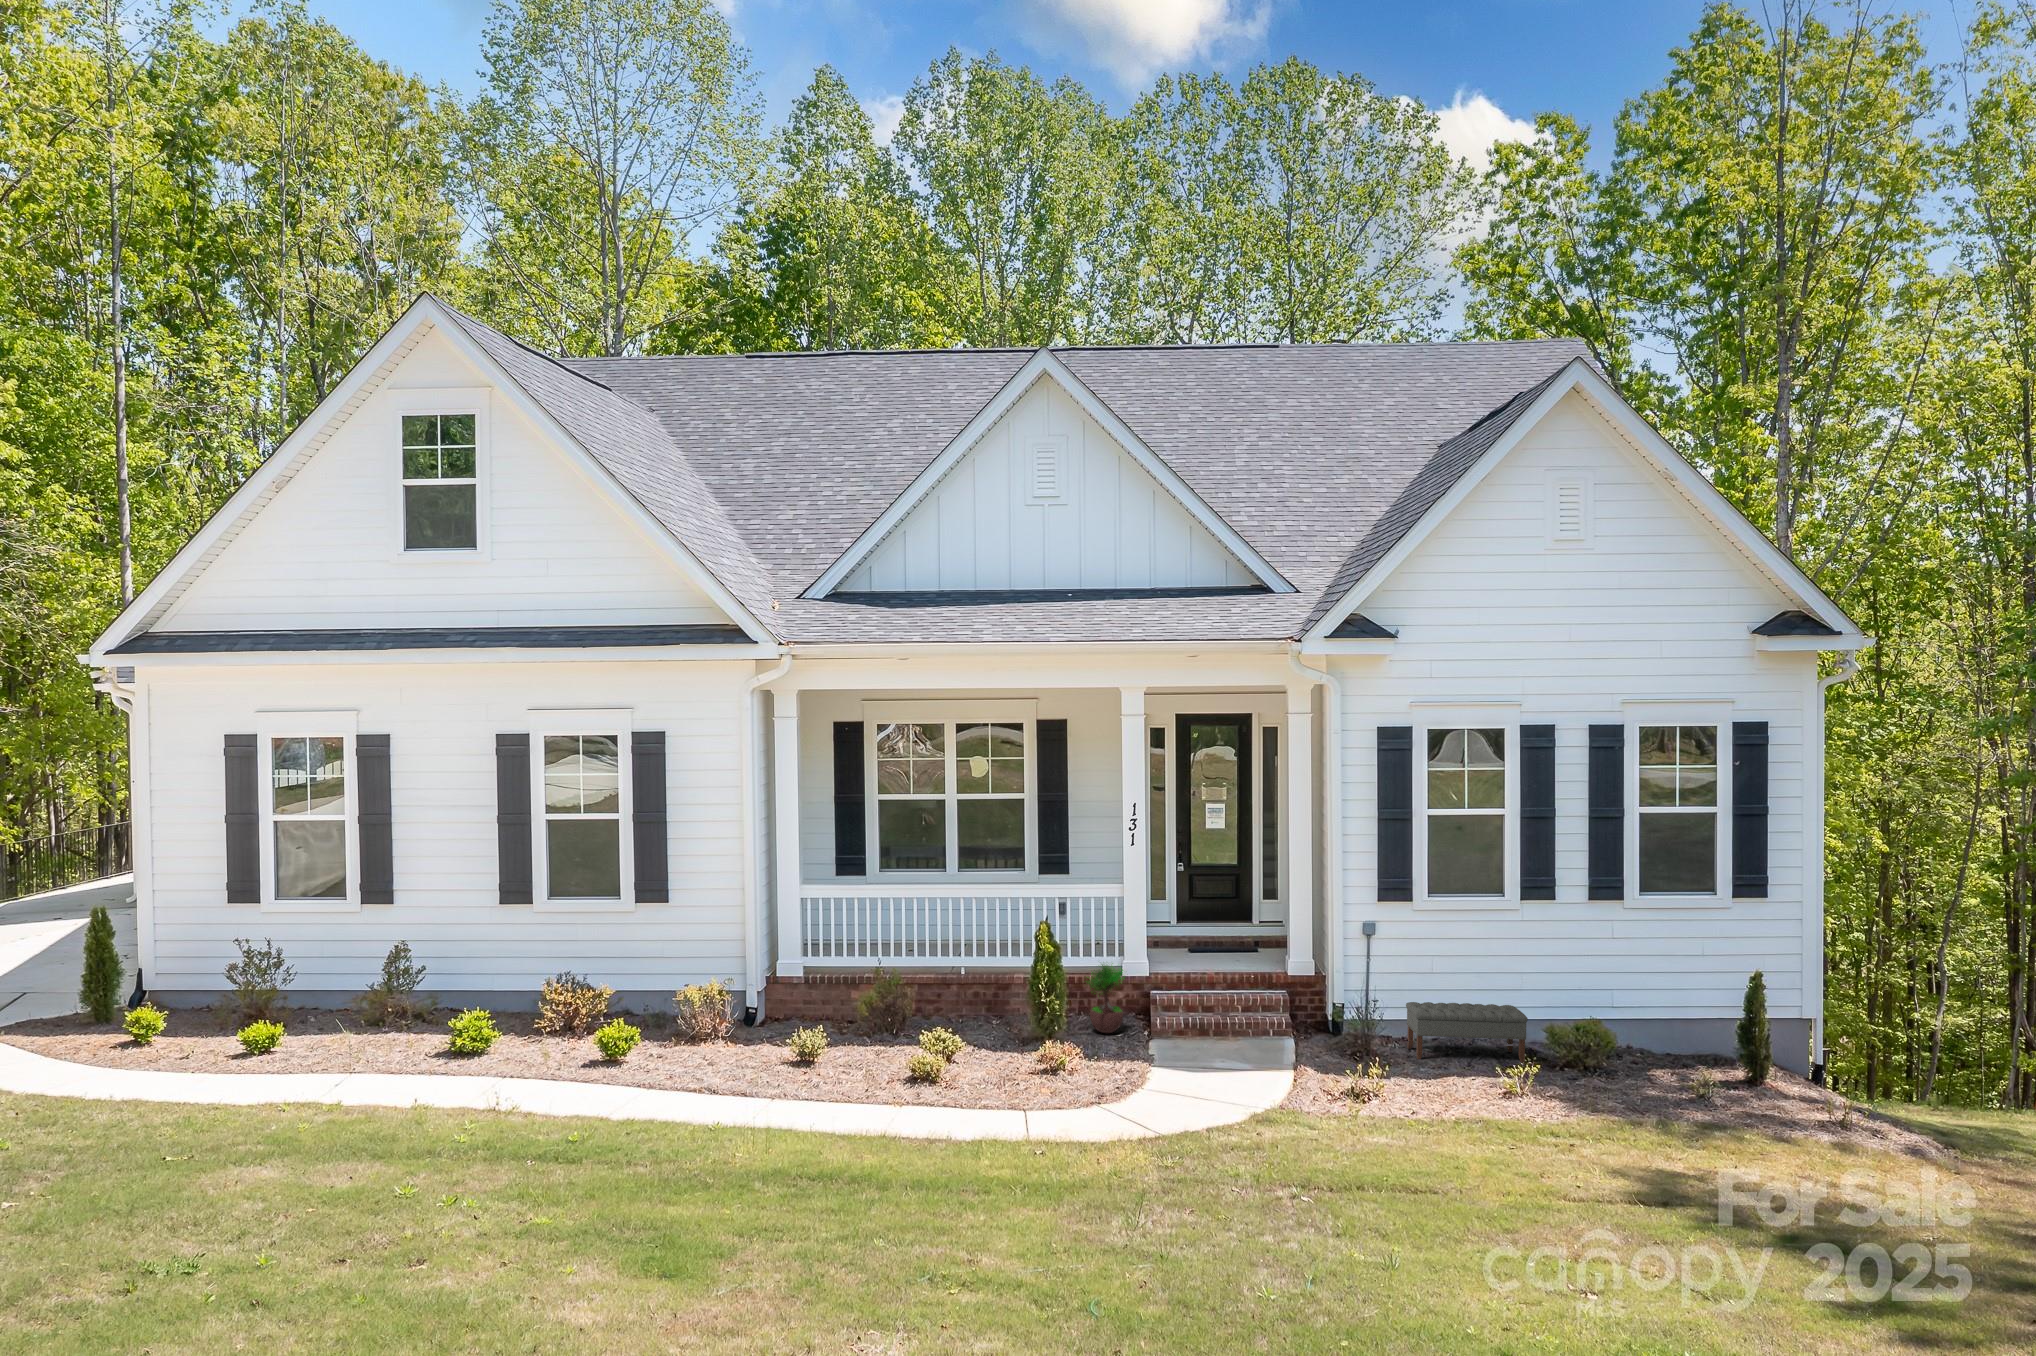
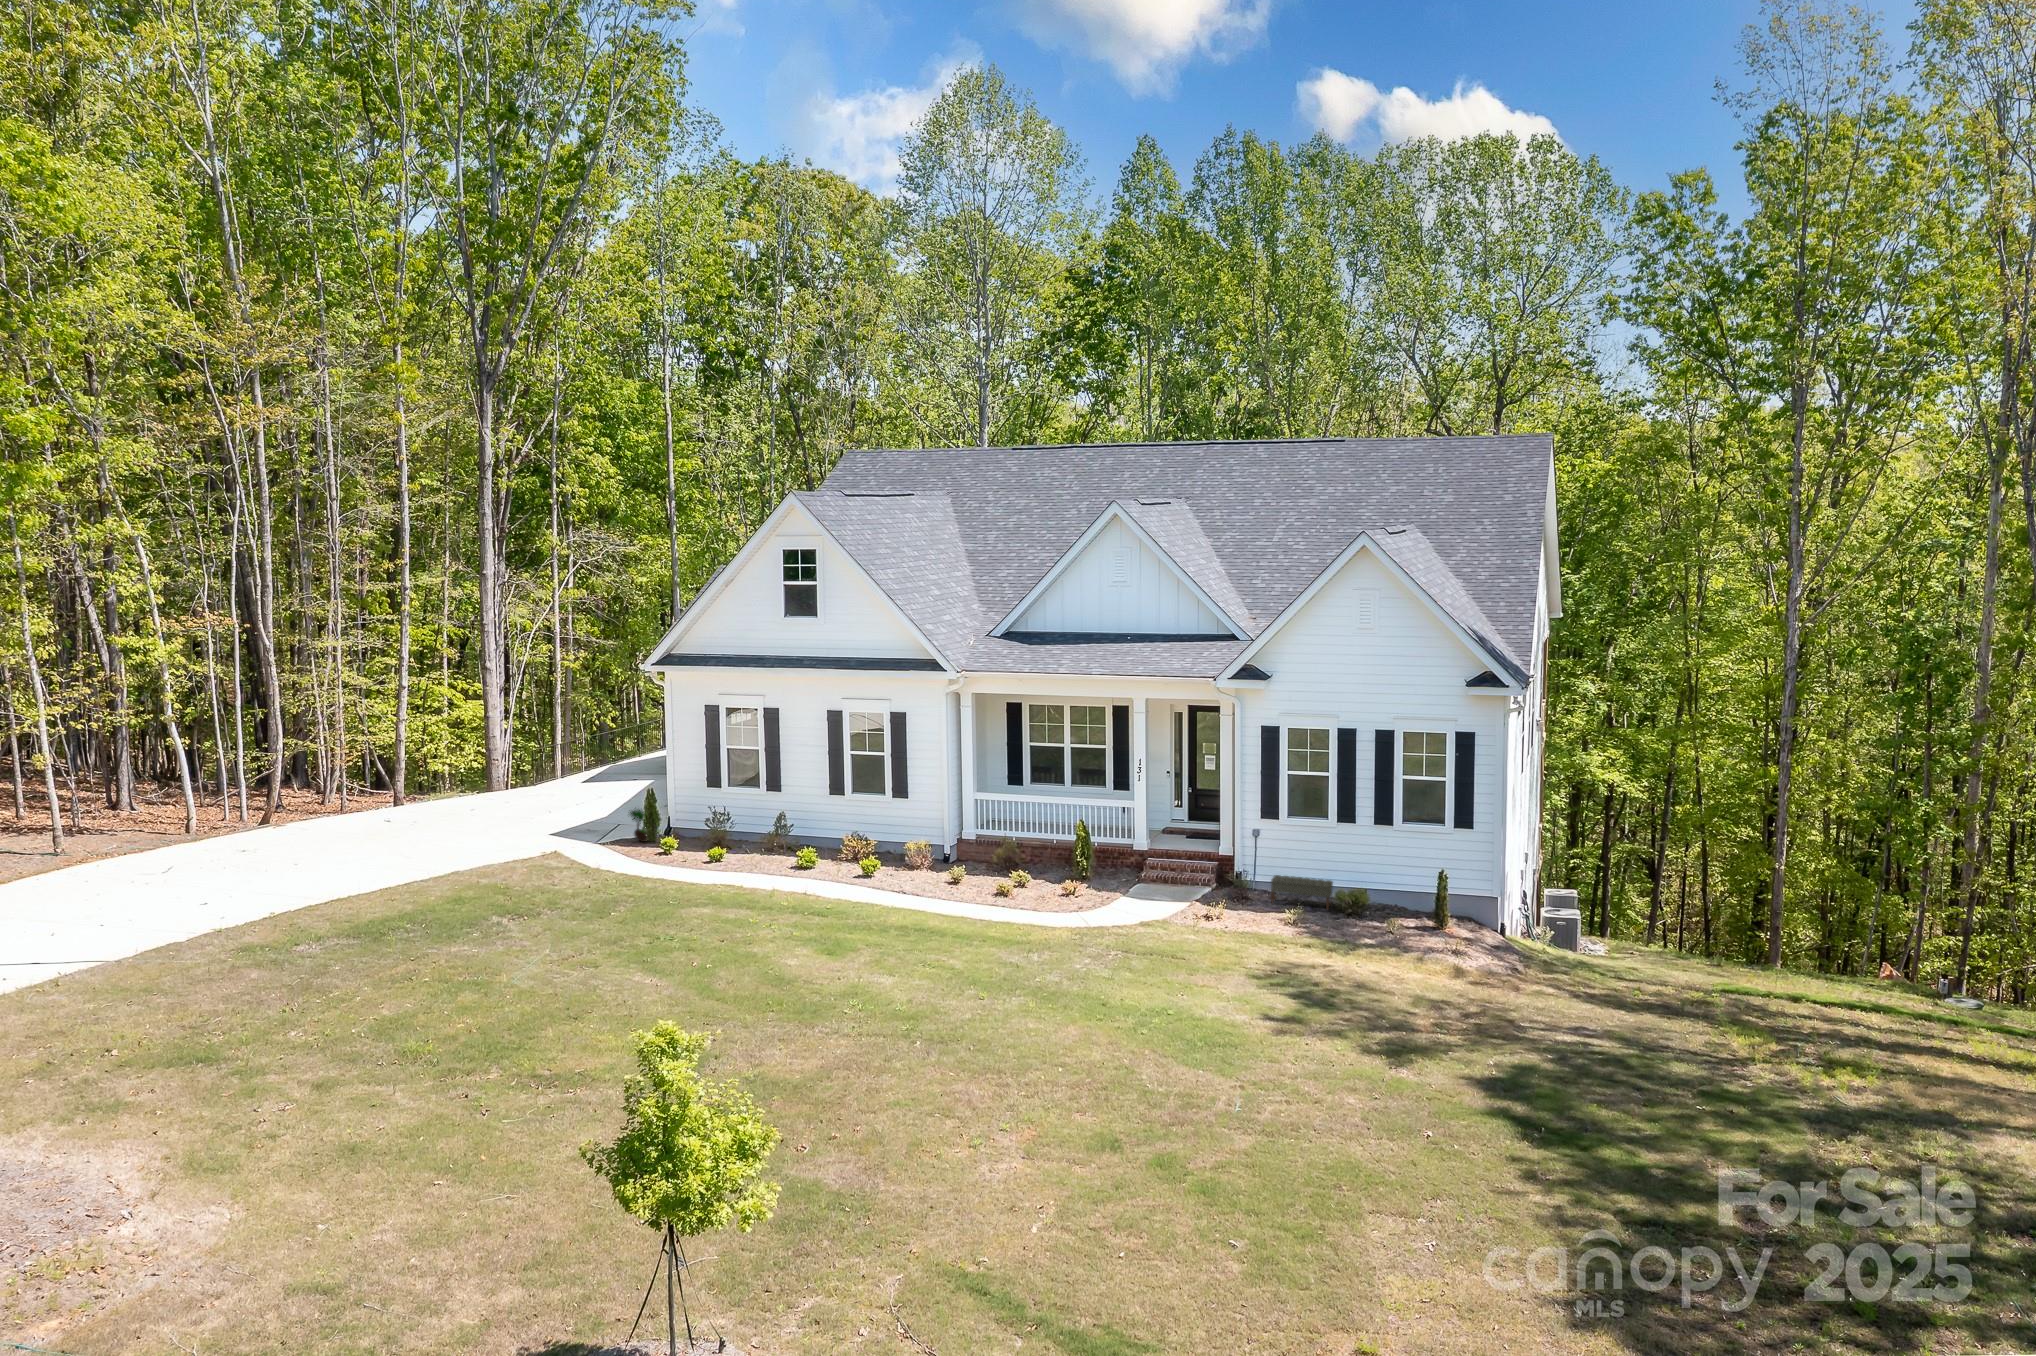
potted tree: present [1086,963,1123,1033] -> present [630,809,647,841]

